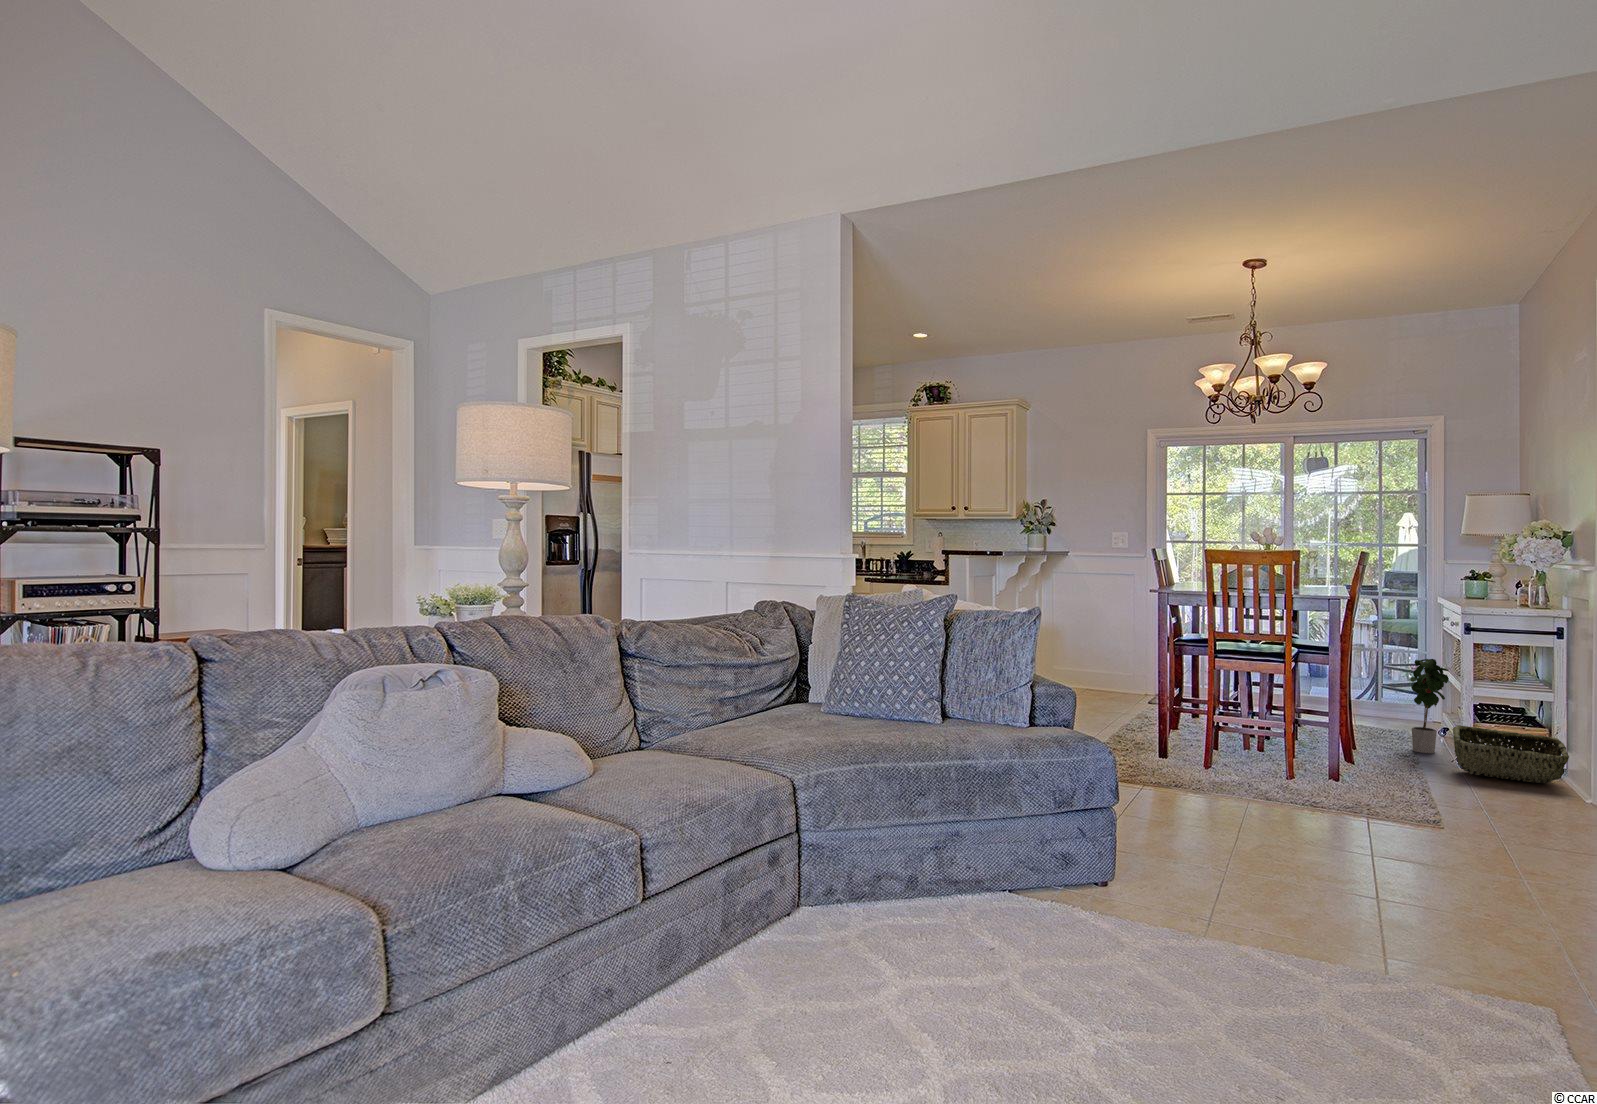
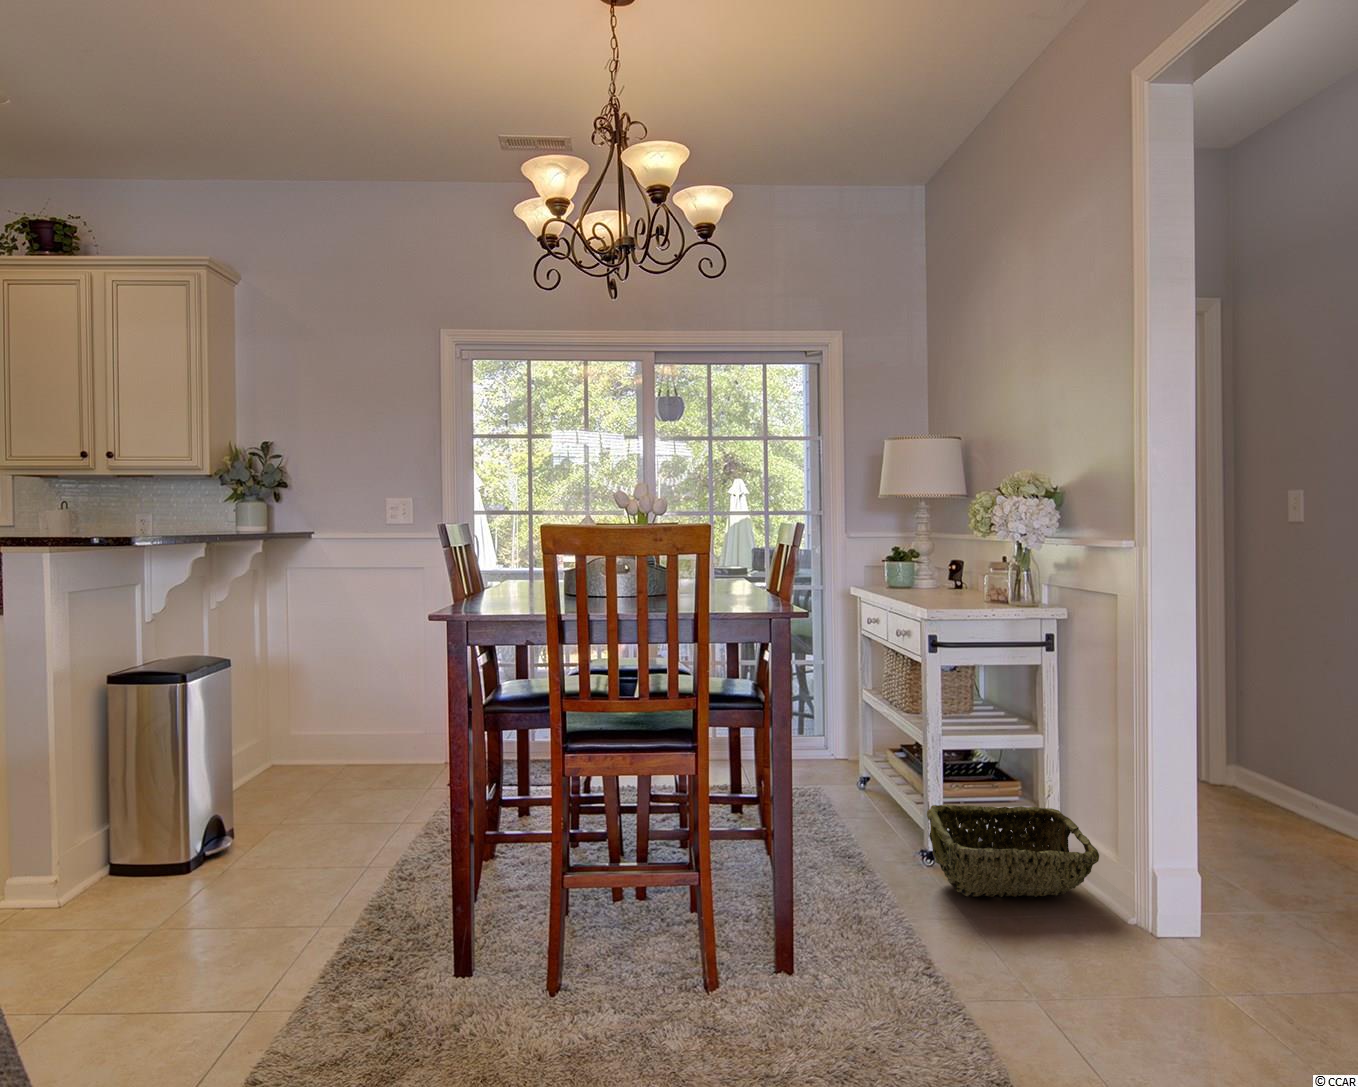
potted plant: present [1410,659,1449,753] -> none [837,686,903,839]

